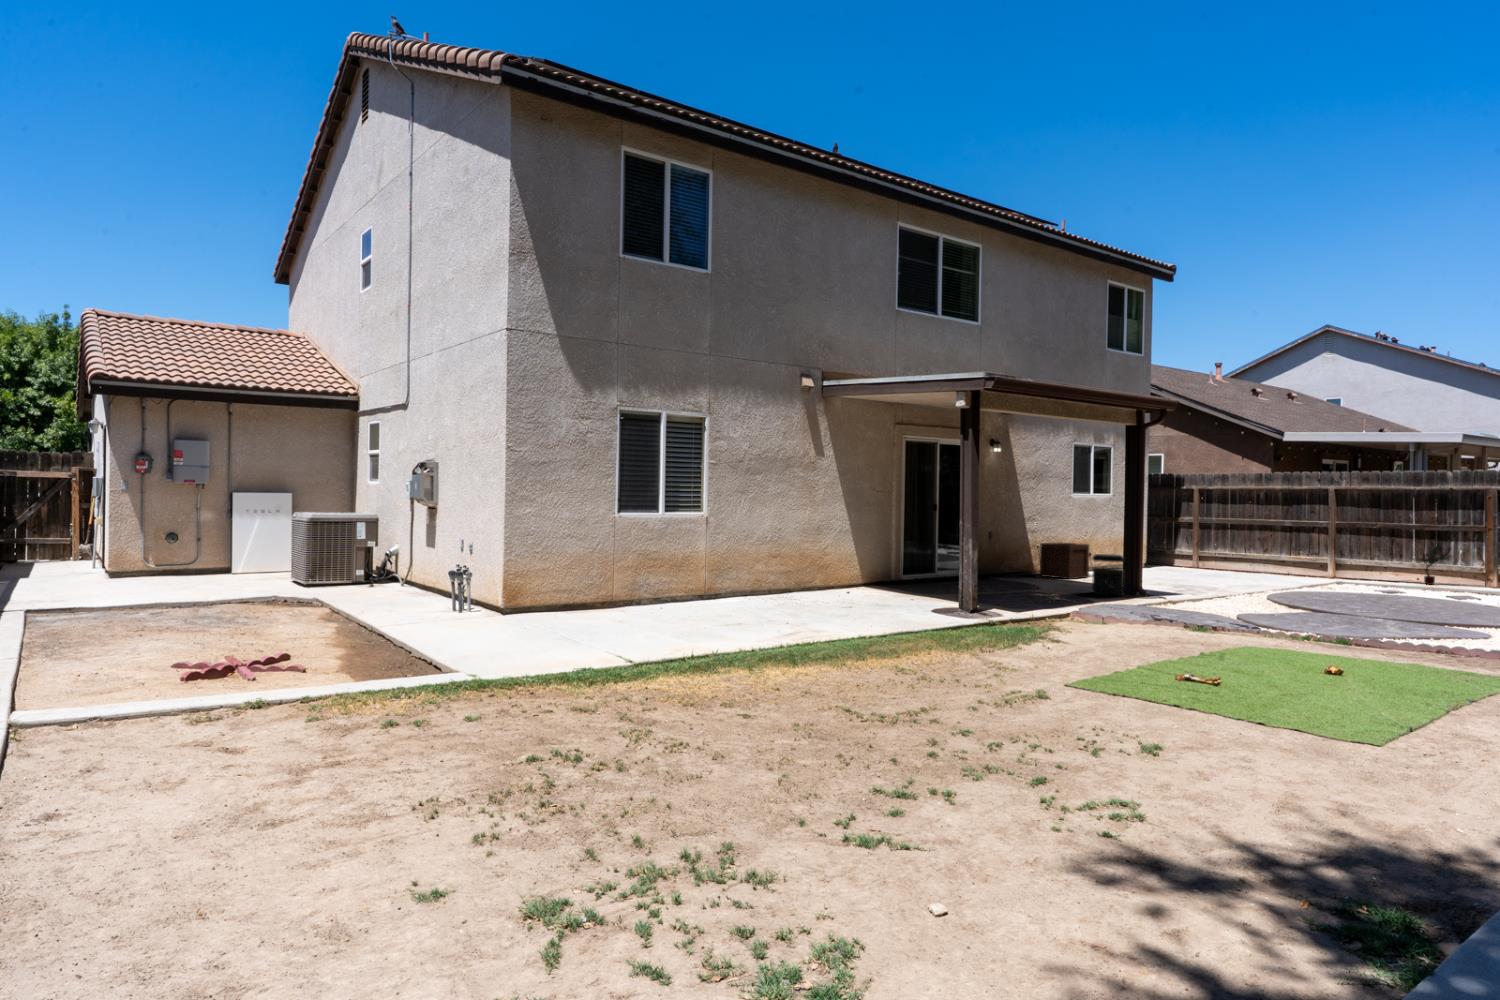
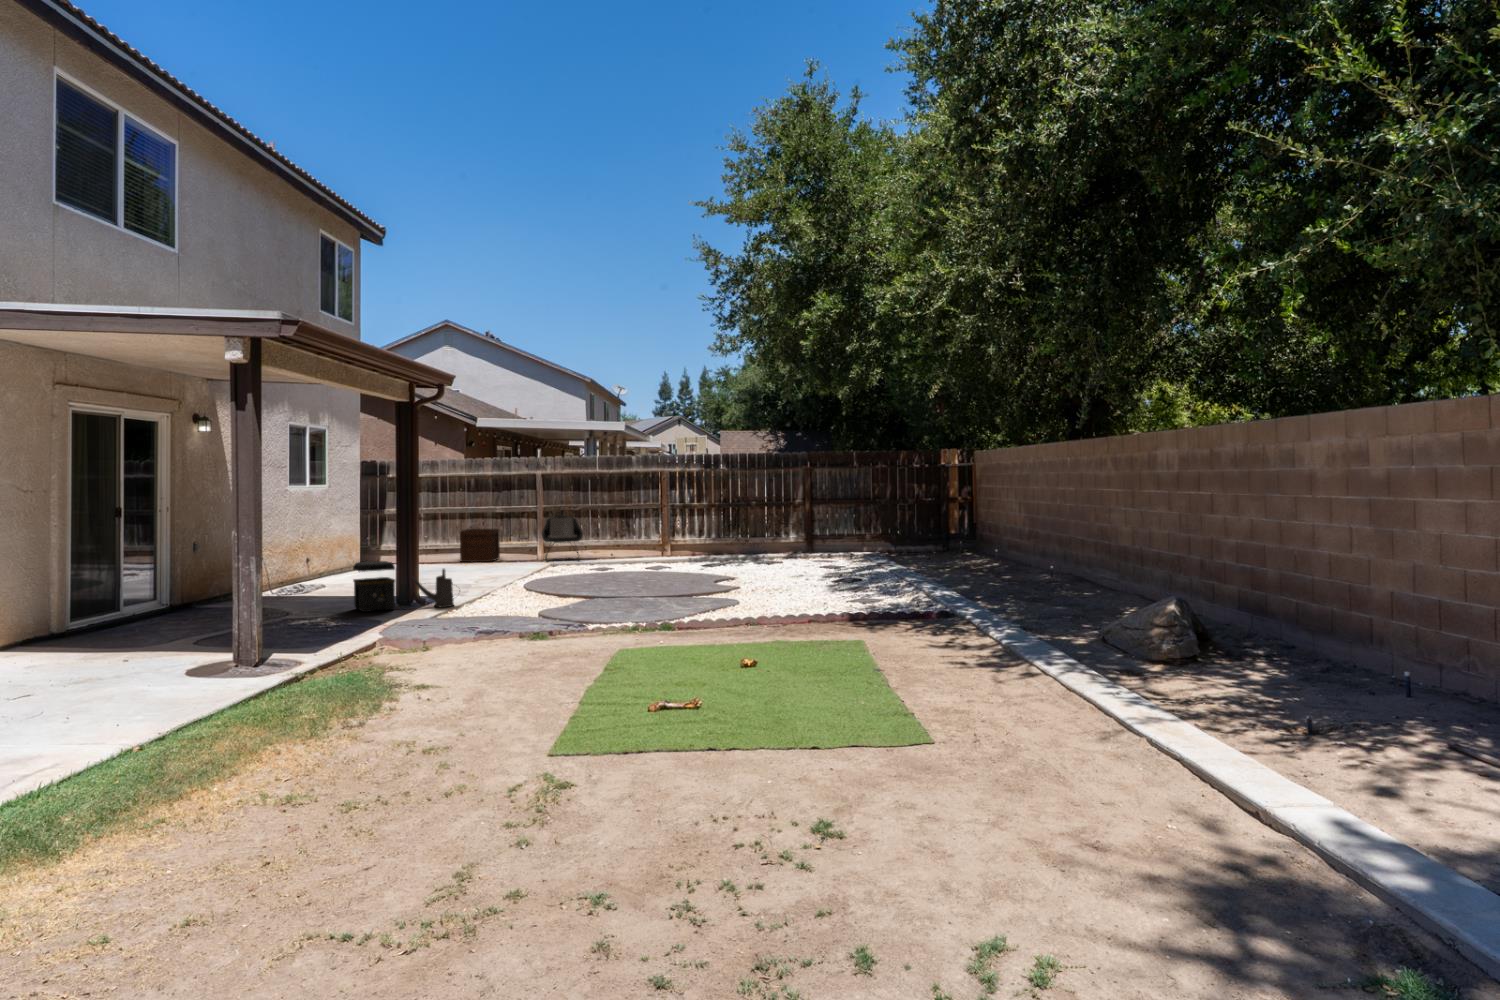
lounge chair: none [1328,533,1380,581] -> present [542,516,583,561]
potted tree: present [1410,541,1451,585] -> none [605,518,638,559]
wooden crate: present [1040,542,1089,579] -> present [460,529,500,562]
watering can: none [1139,566,1183,600] -> present [412,569,454,607]

